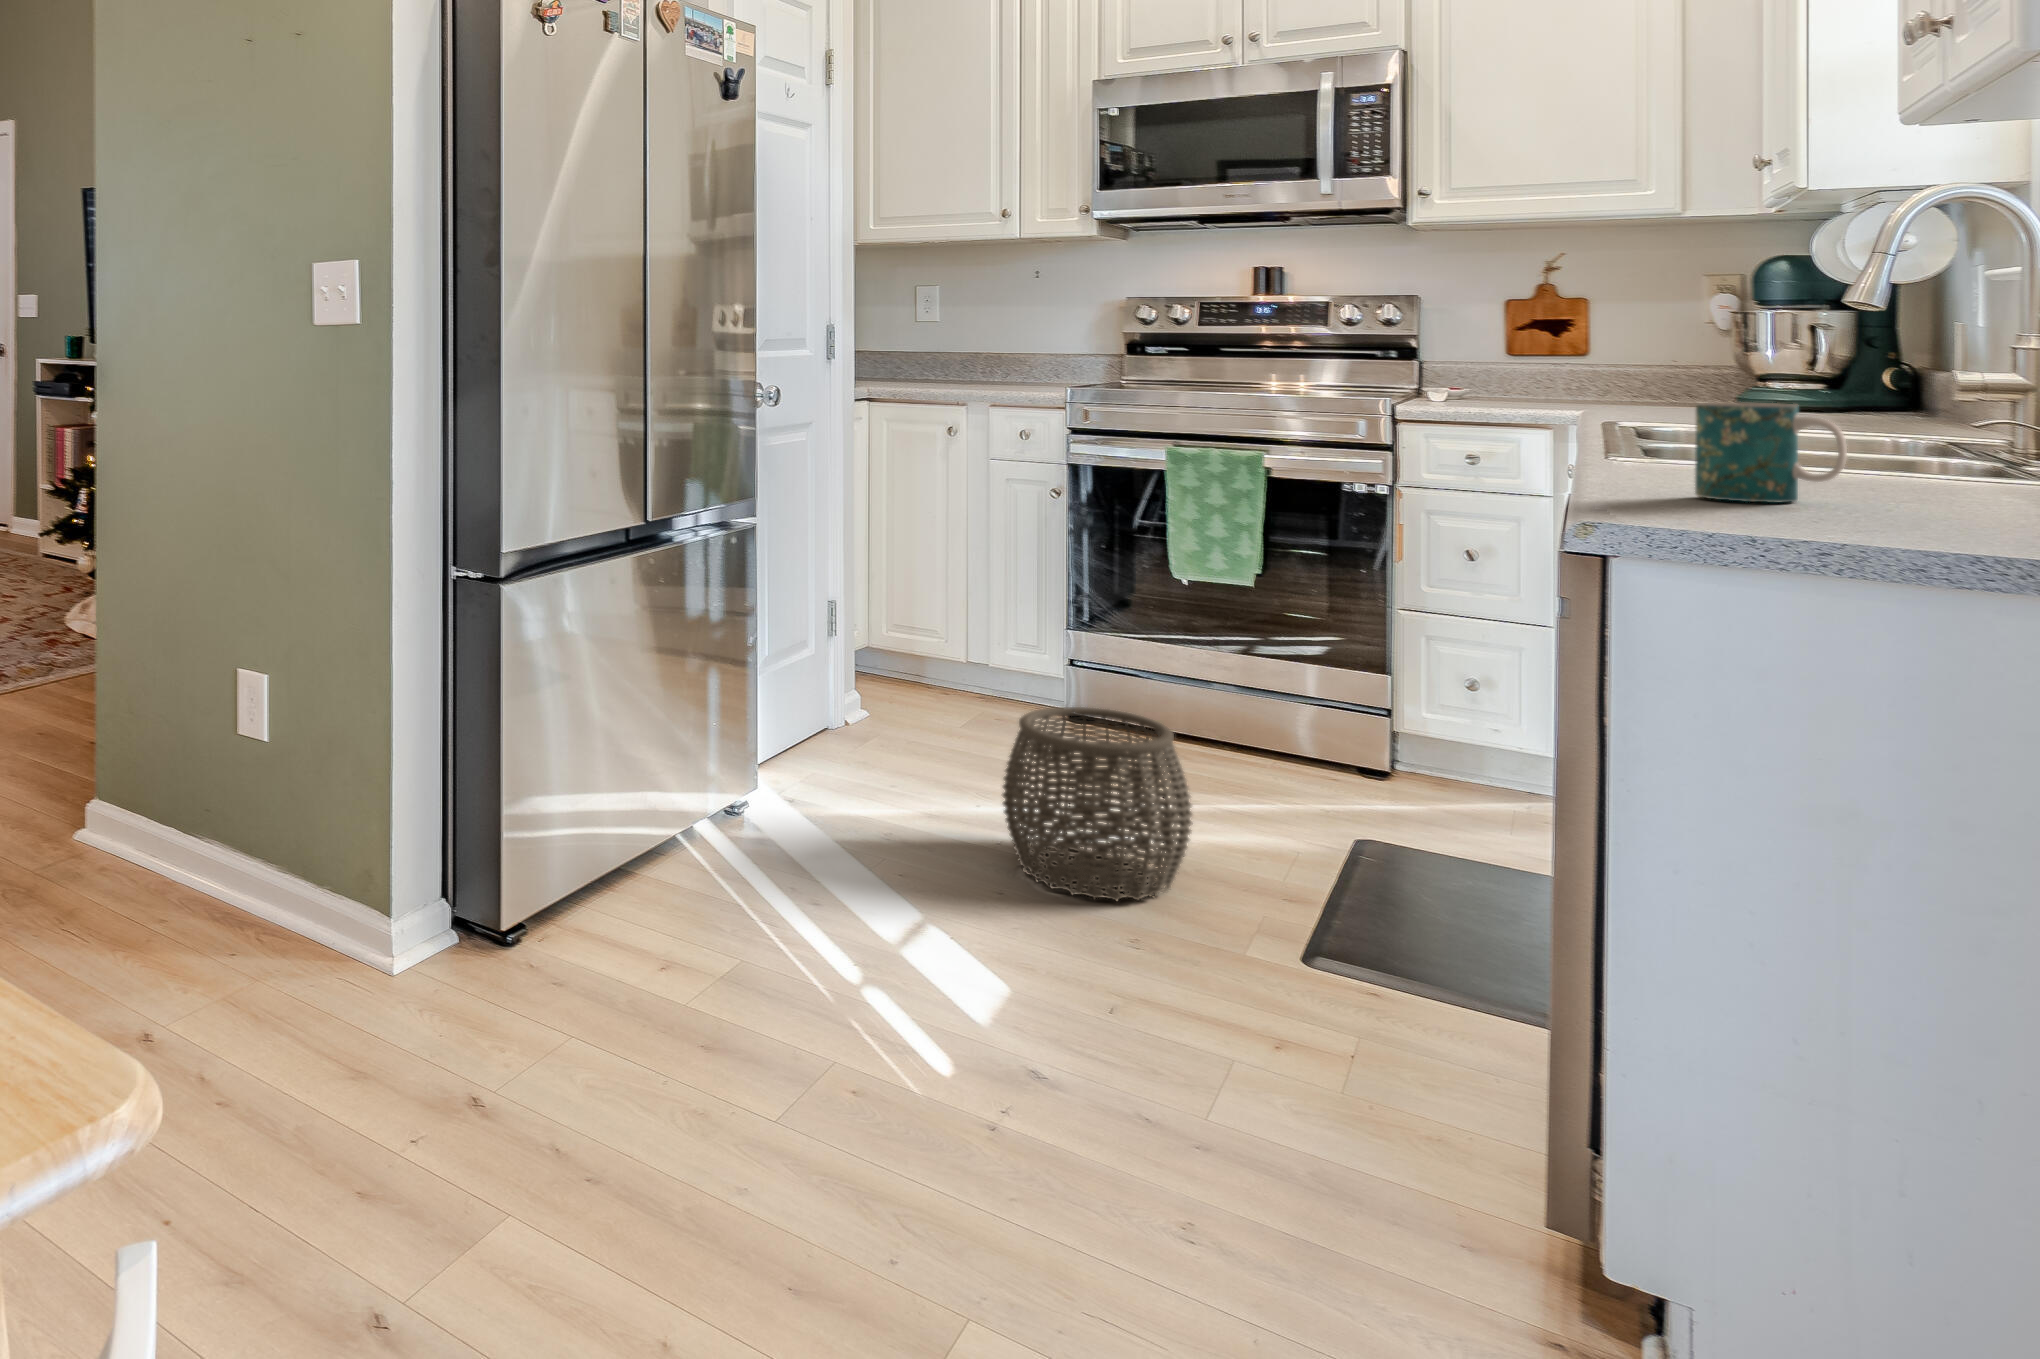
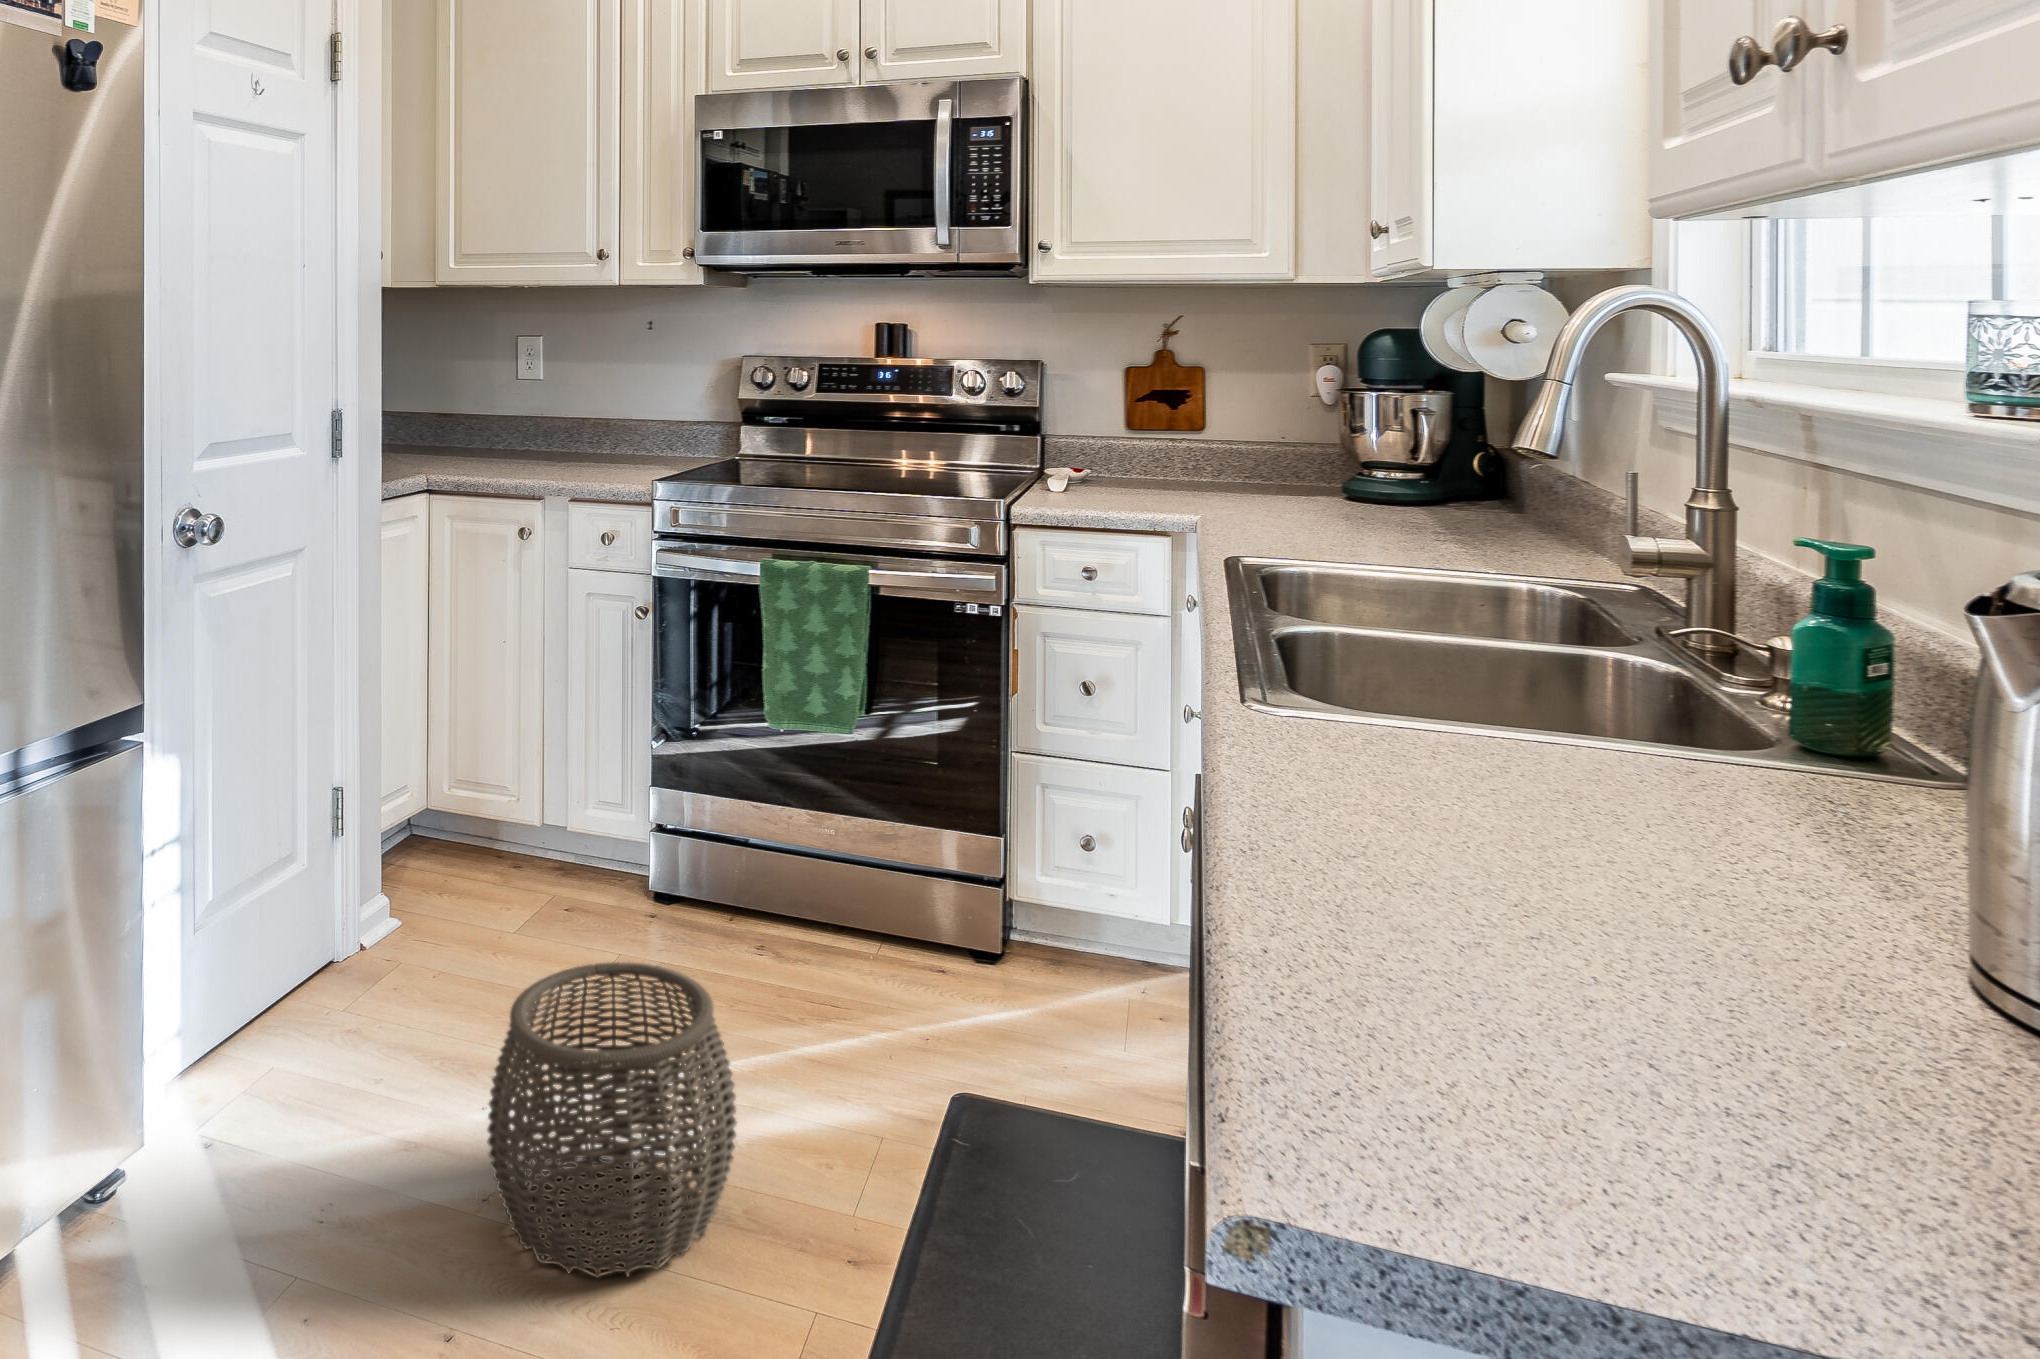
mug: present [1695,402,1847,503] -> none [1342,733,1577,954]

